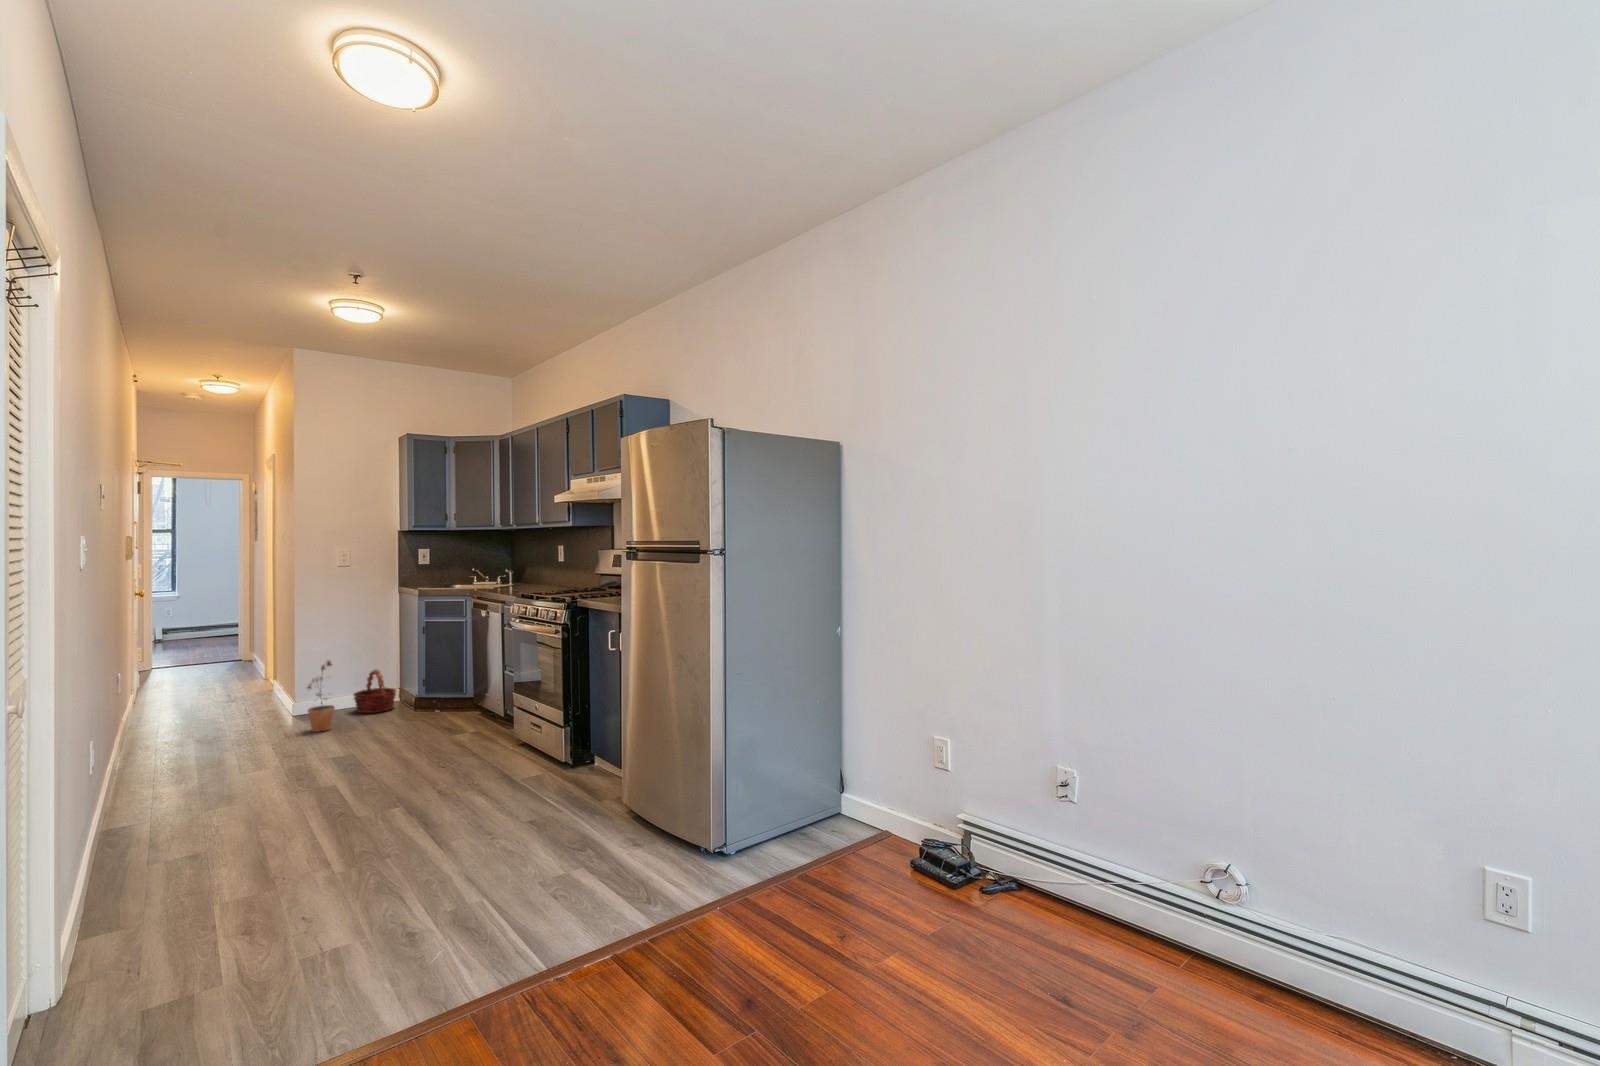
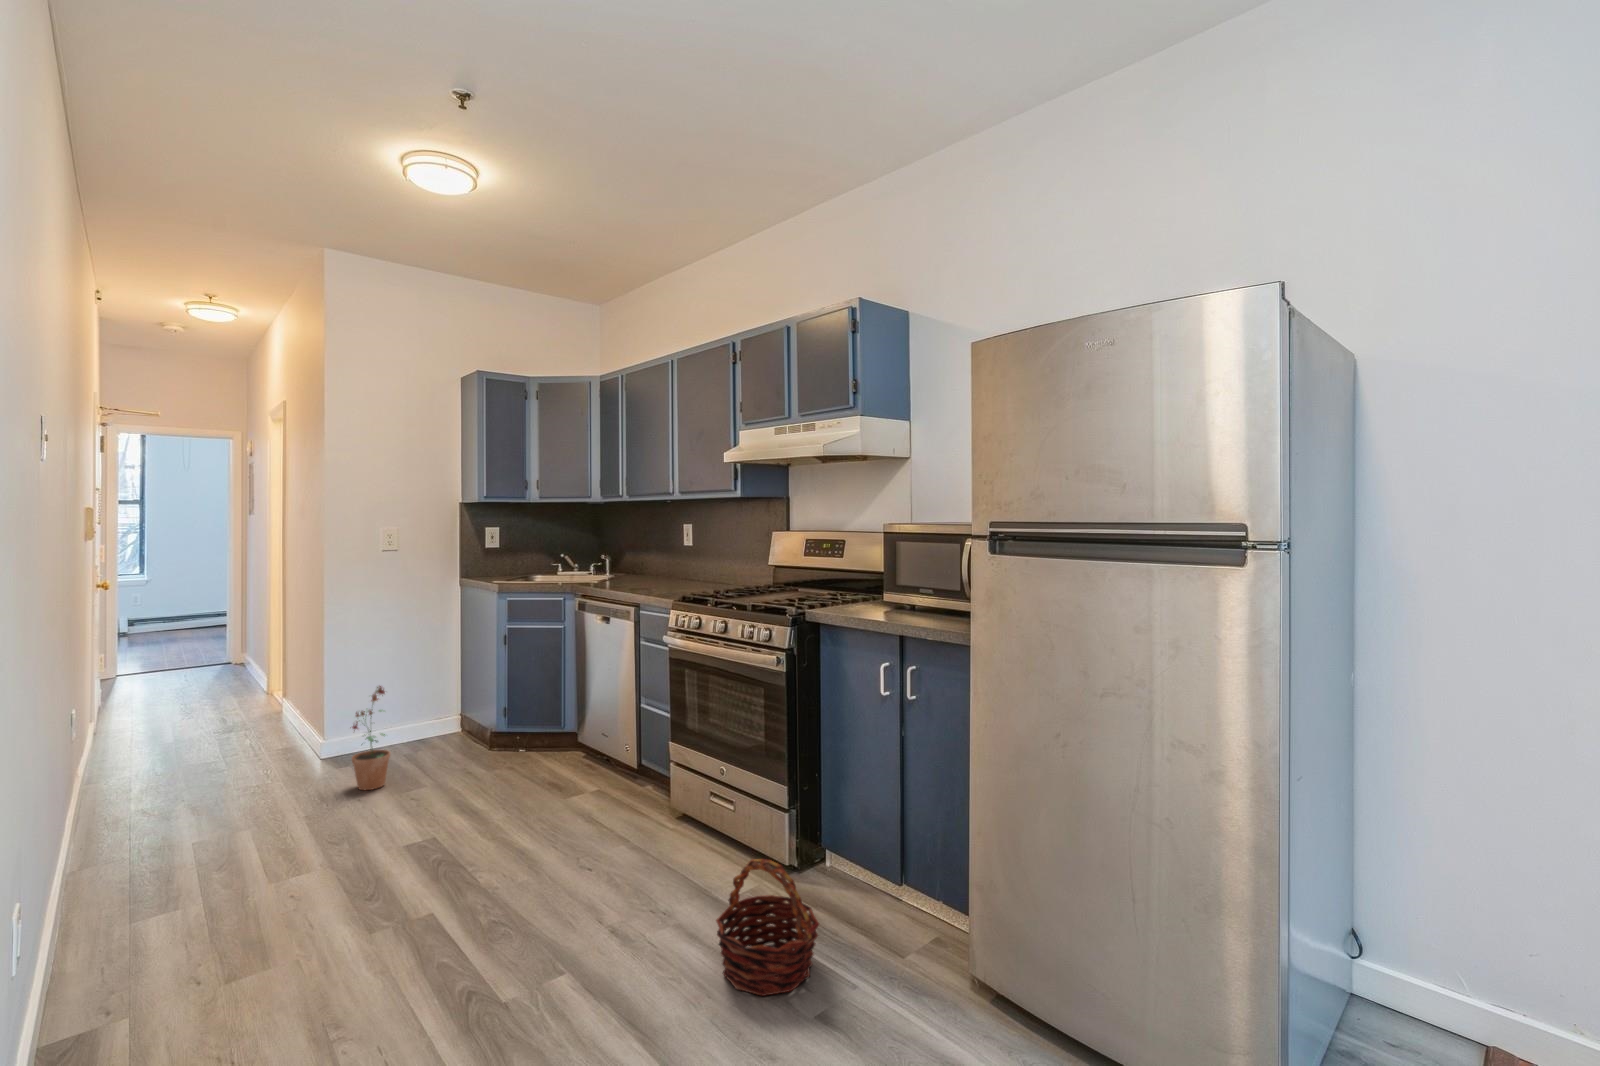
basket: present [353,670,396,713] -> present [716,859,819,996]

